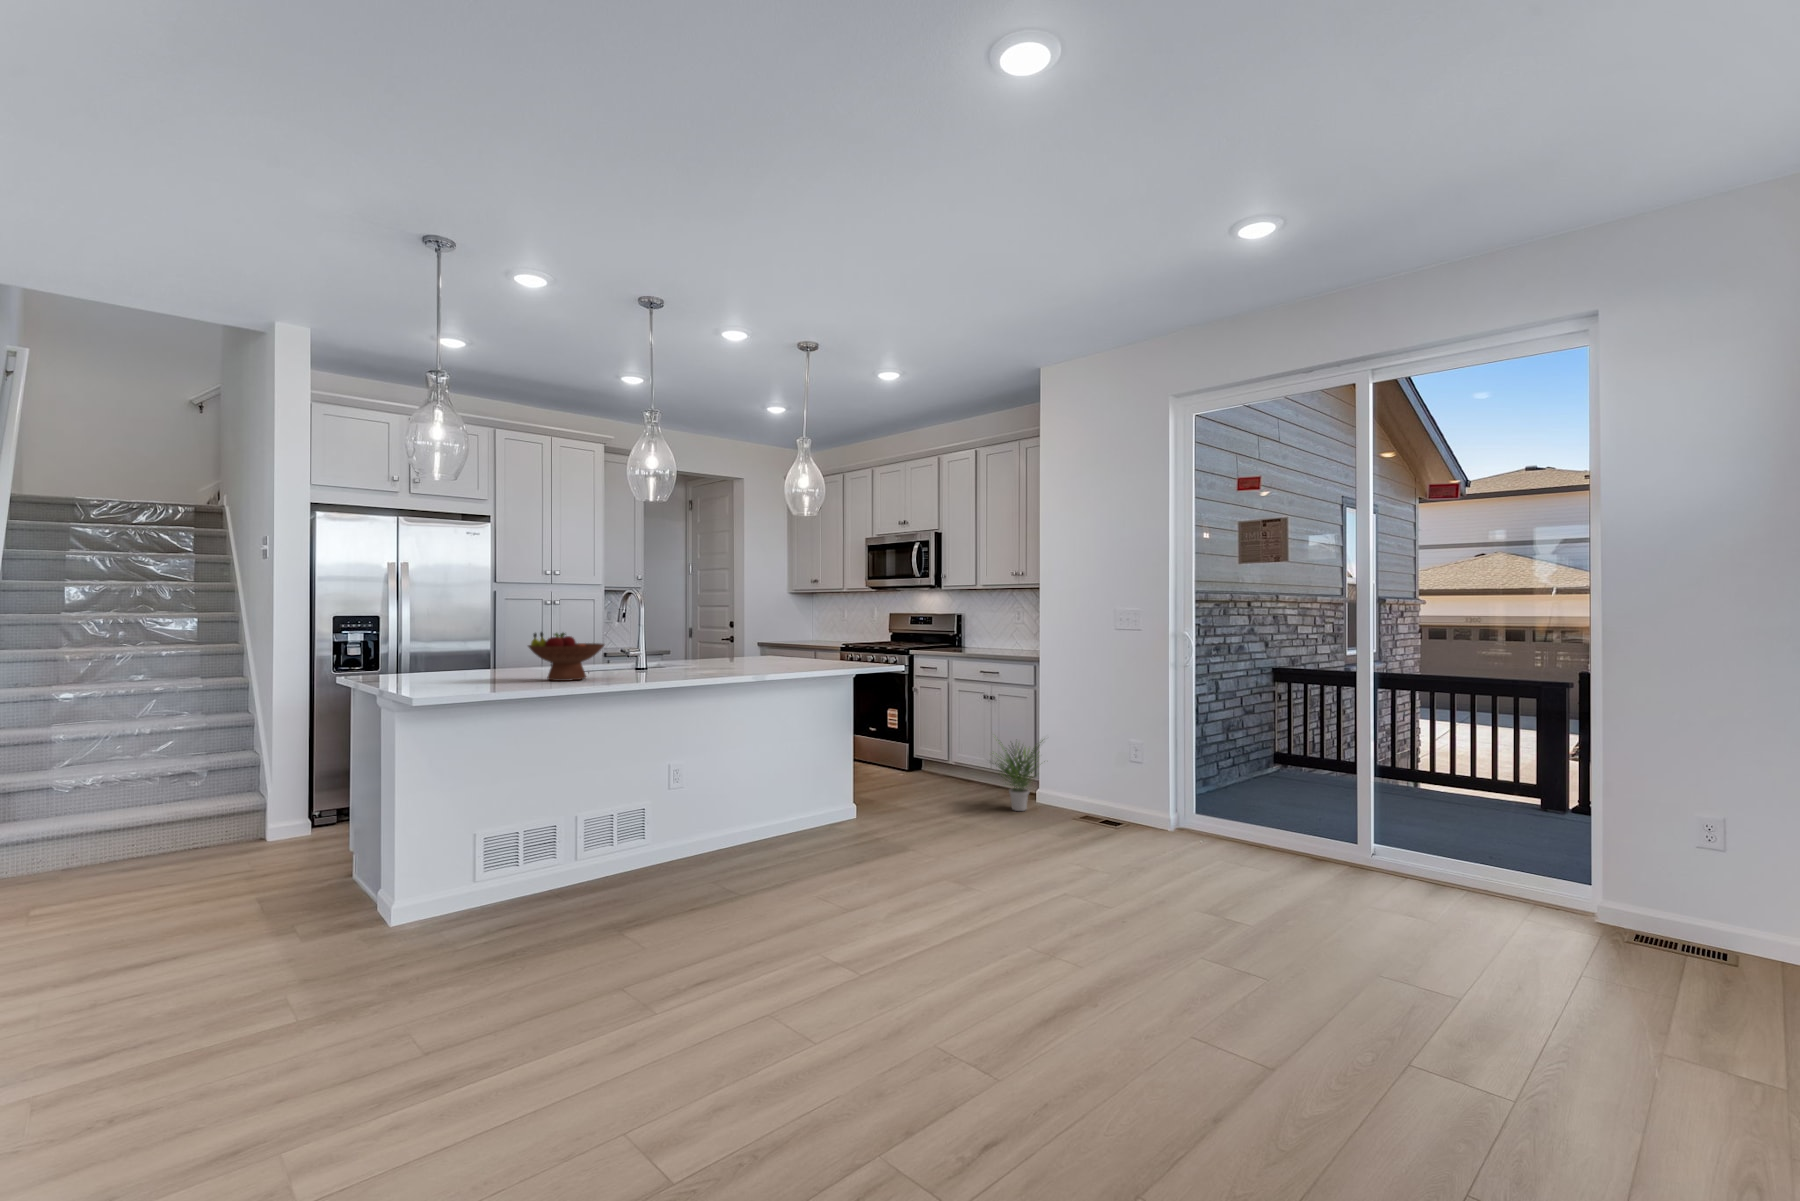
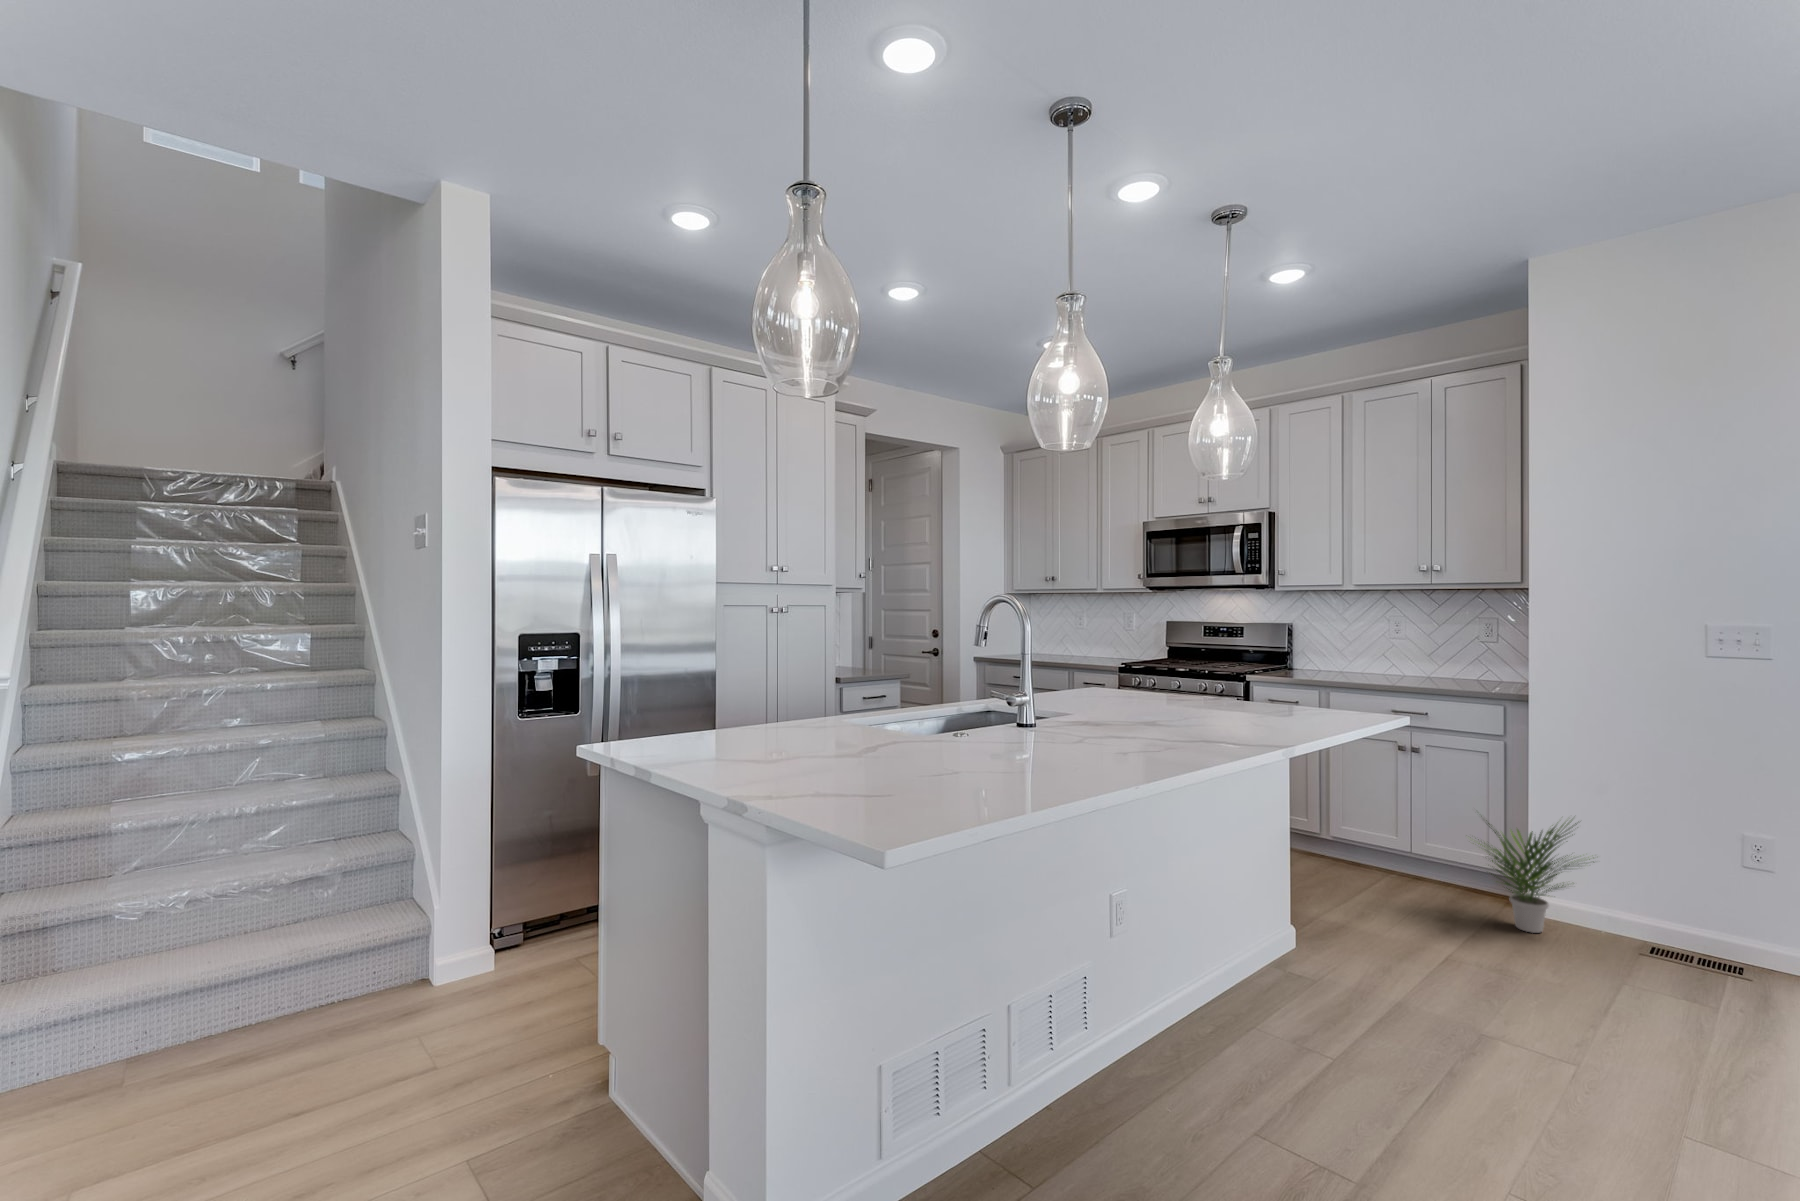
fruit bowl: present [528,632,604,681] -> none [927,675,1059,766]

